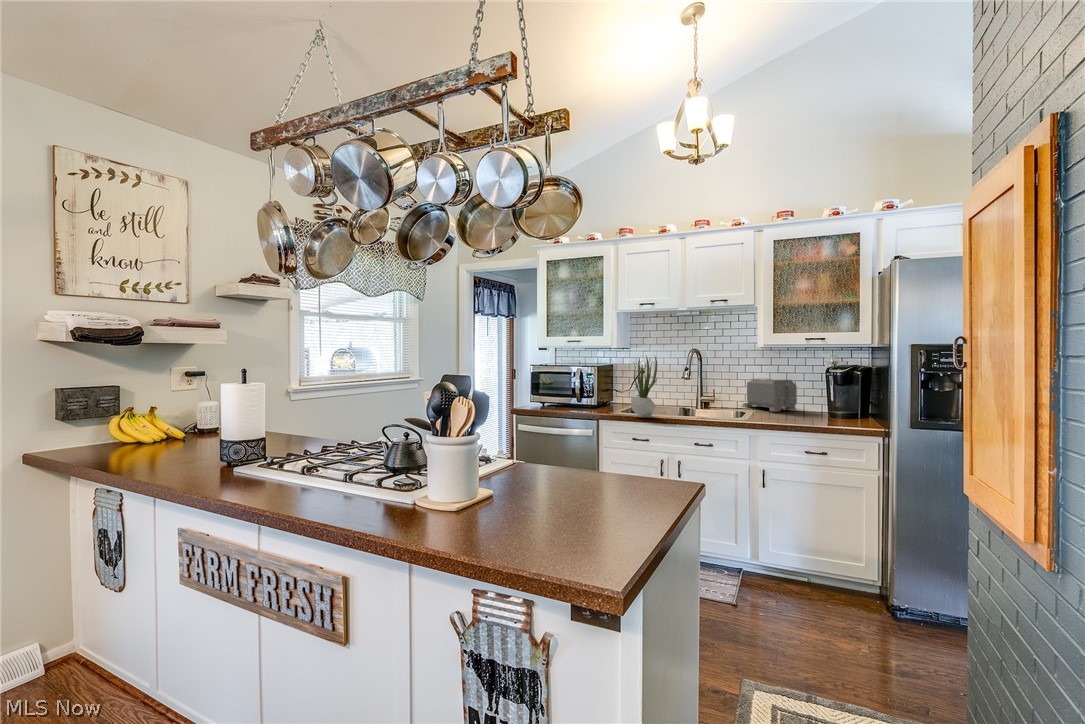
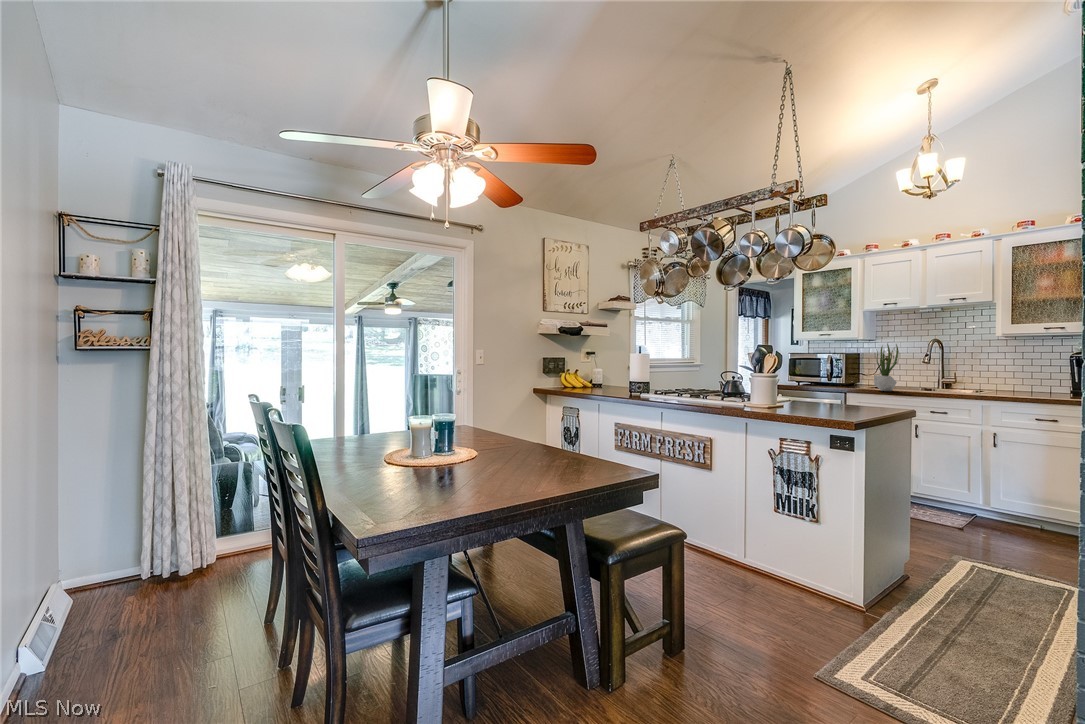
toaster: present [742,378,797,412] -> none [987,363,1045,390]

